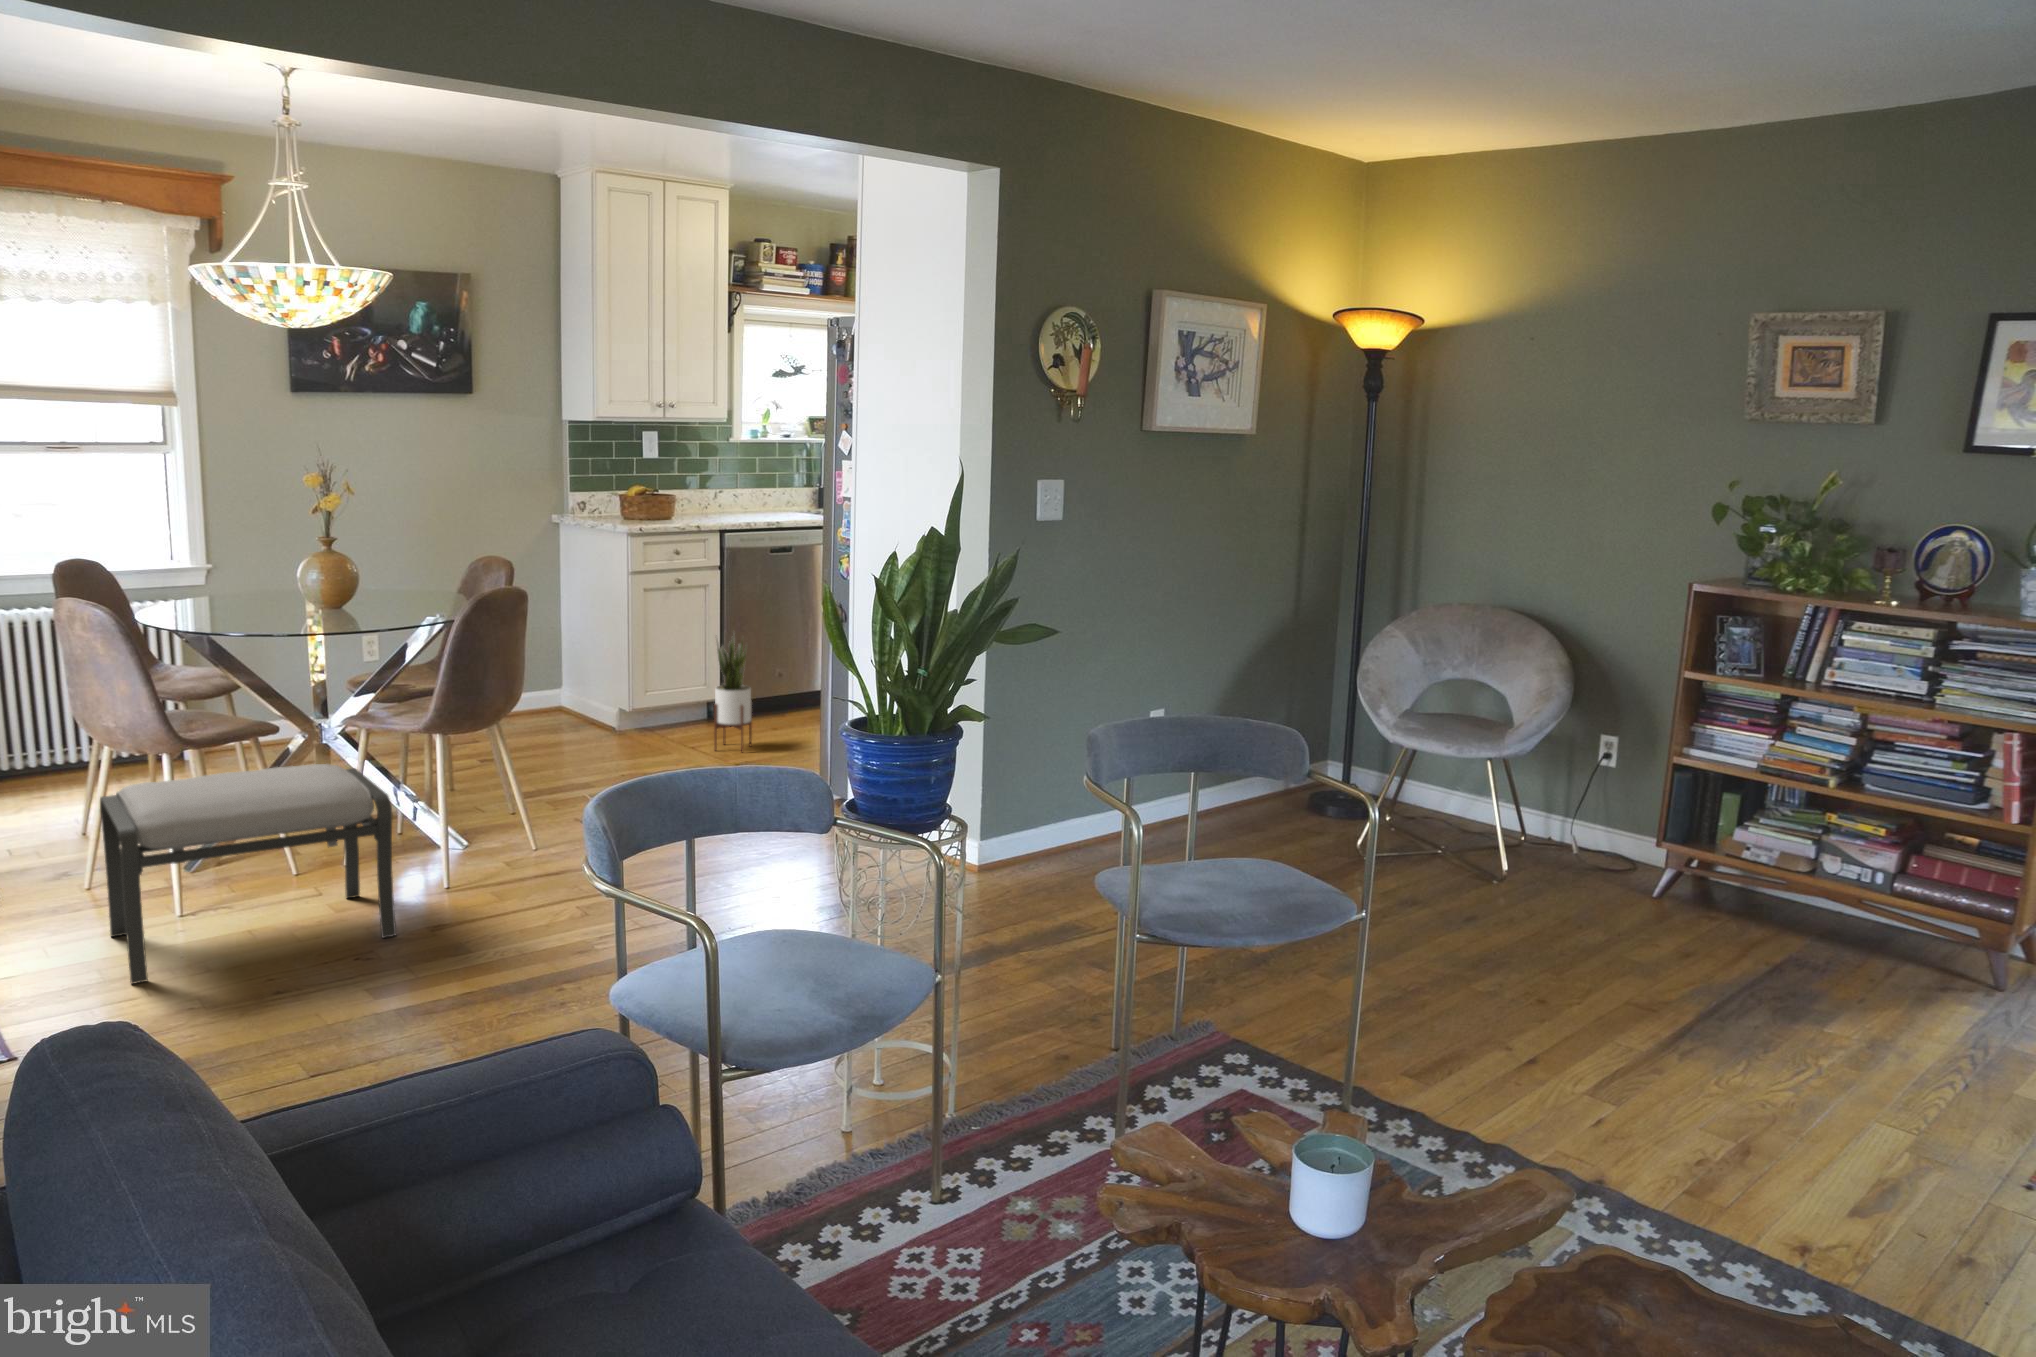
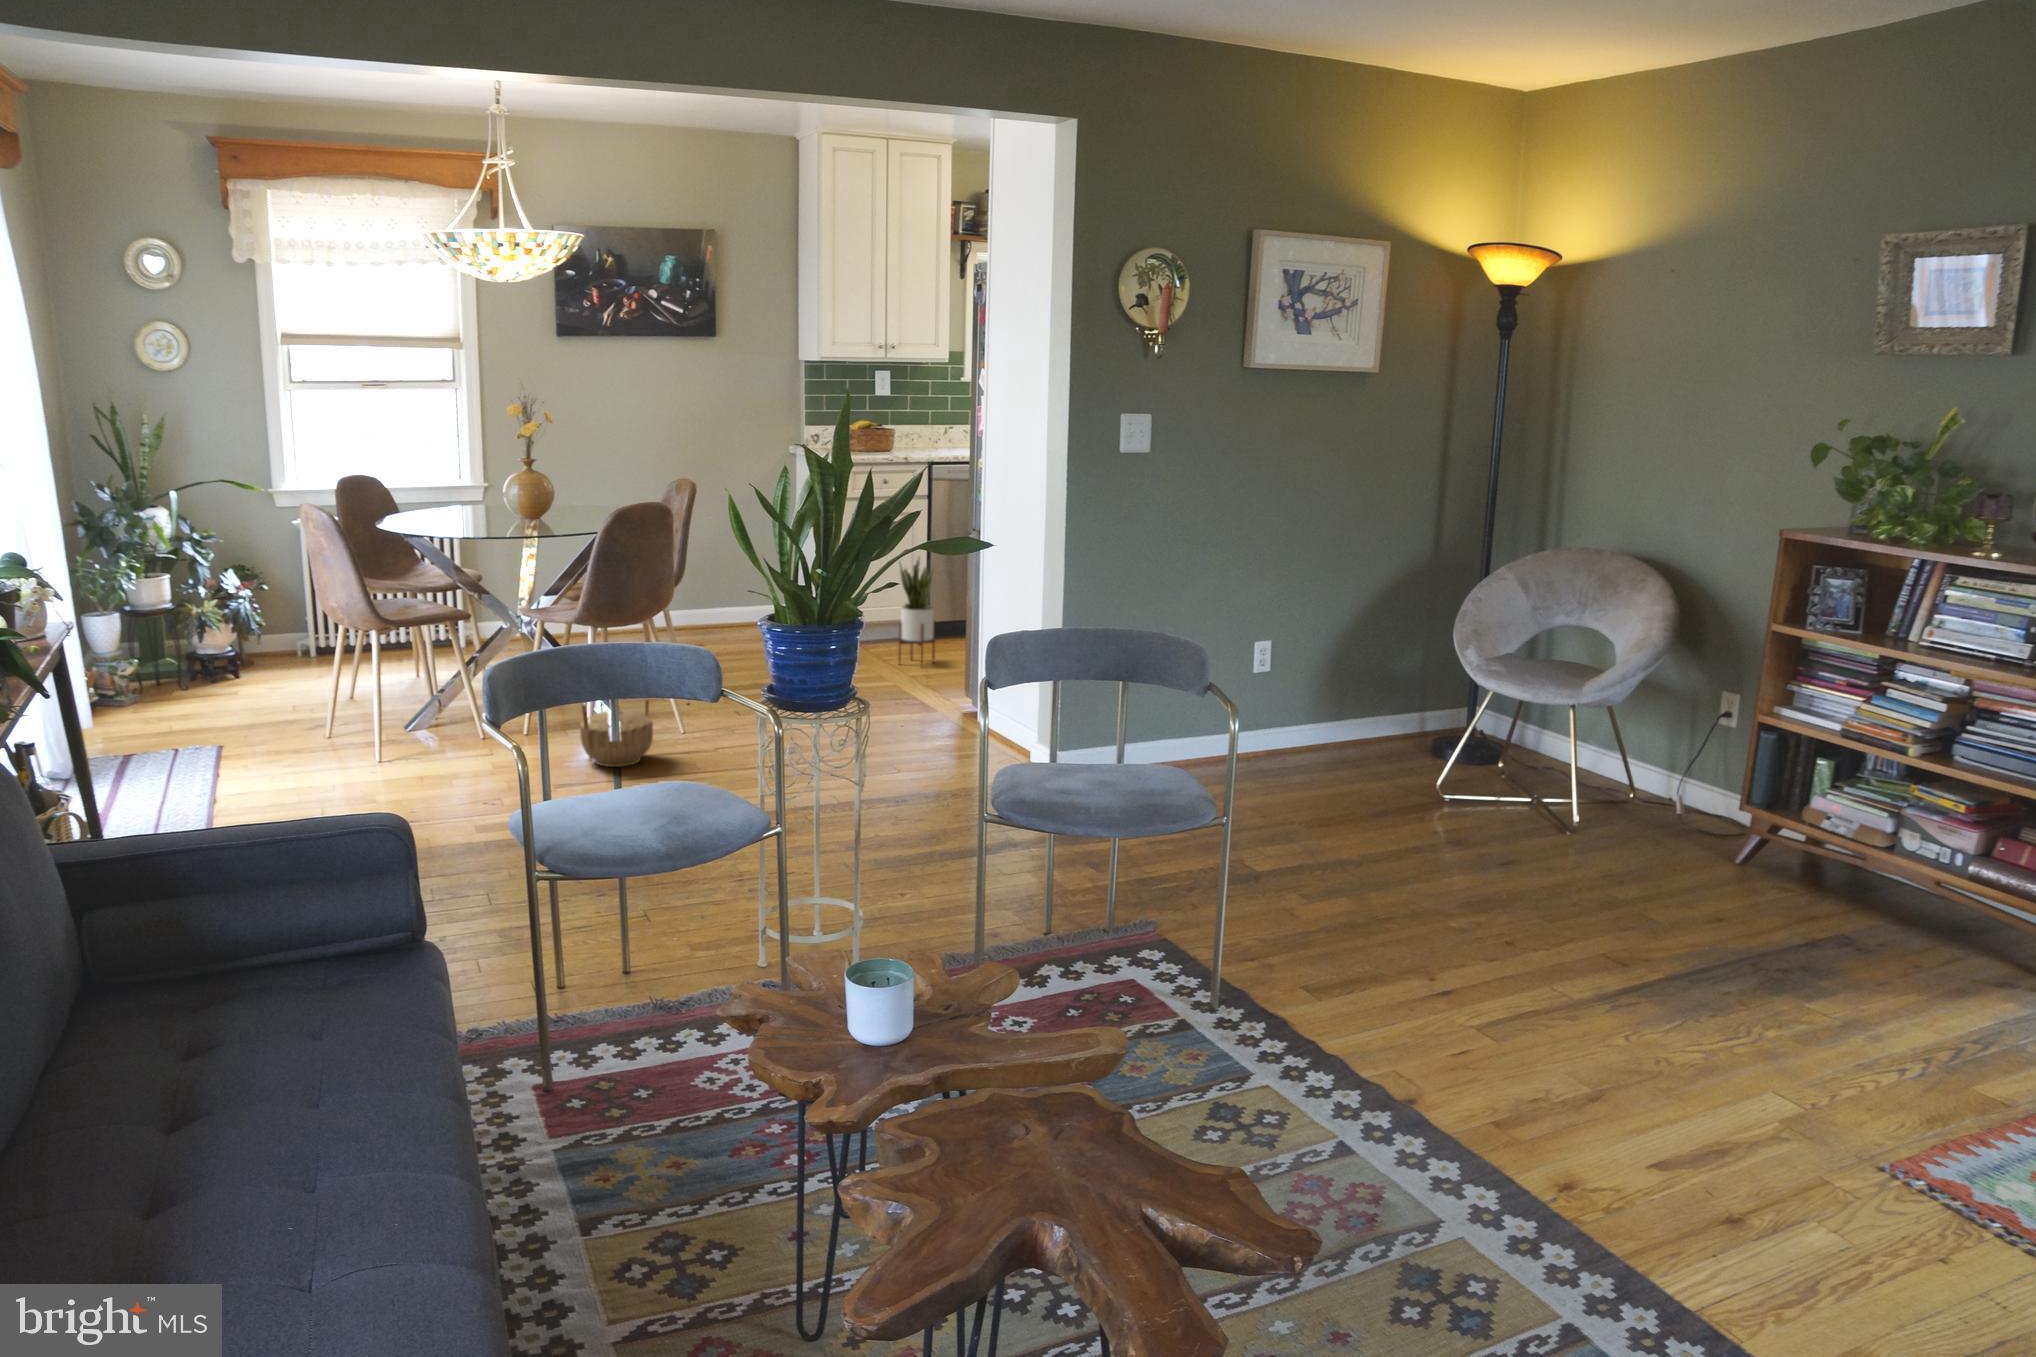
ottoman: present [100,764,396,984] -> none [312,645,531,805]
basket: none [432,769,521,898] -> present [580,700,653,767]

